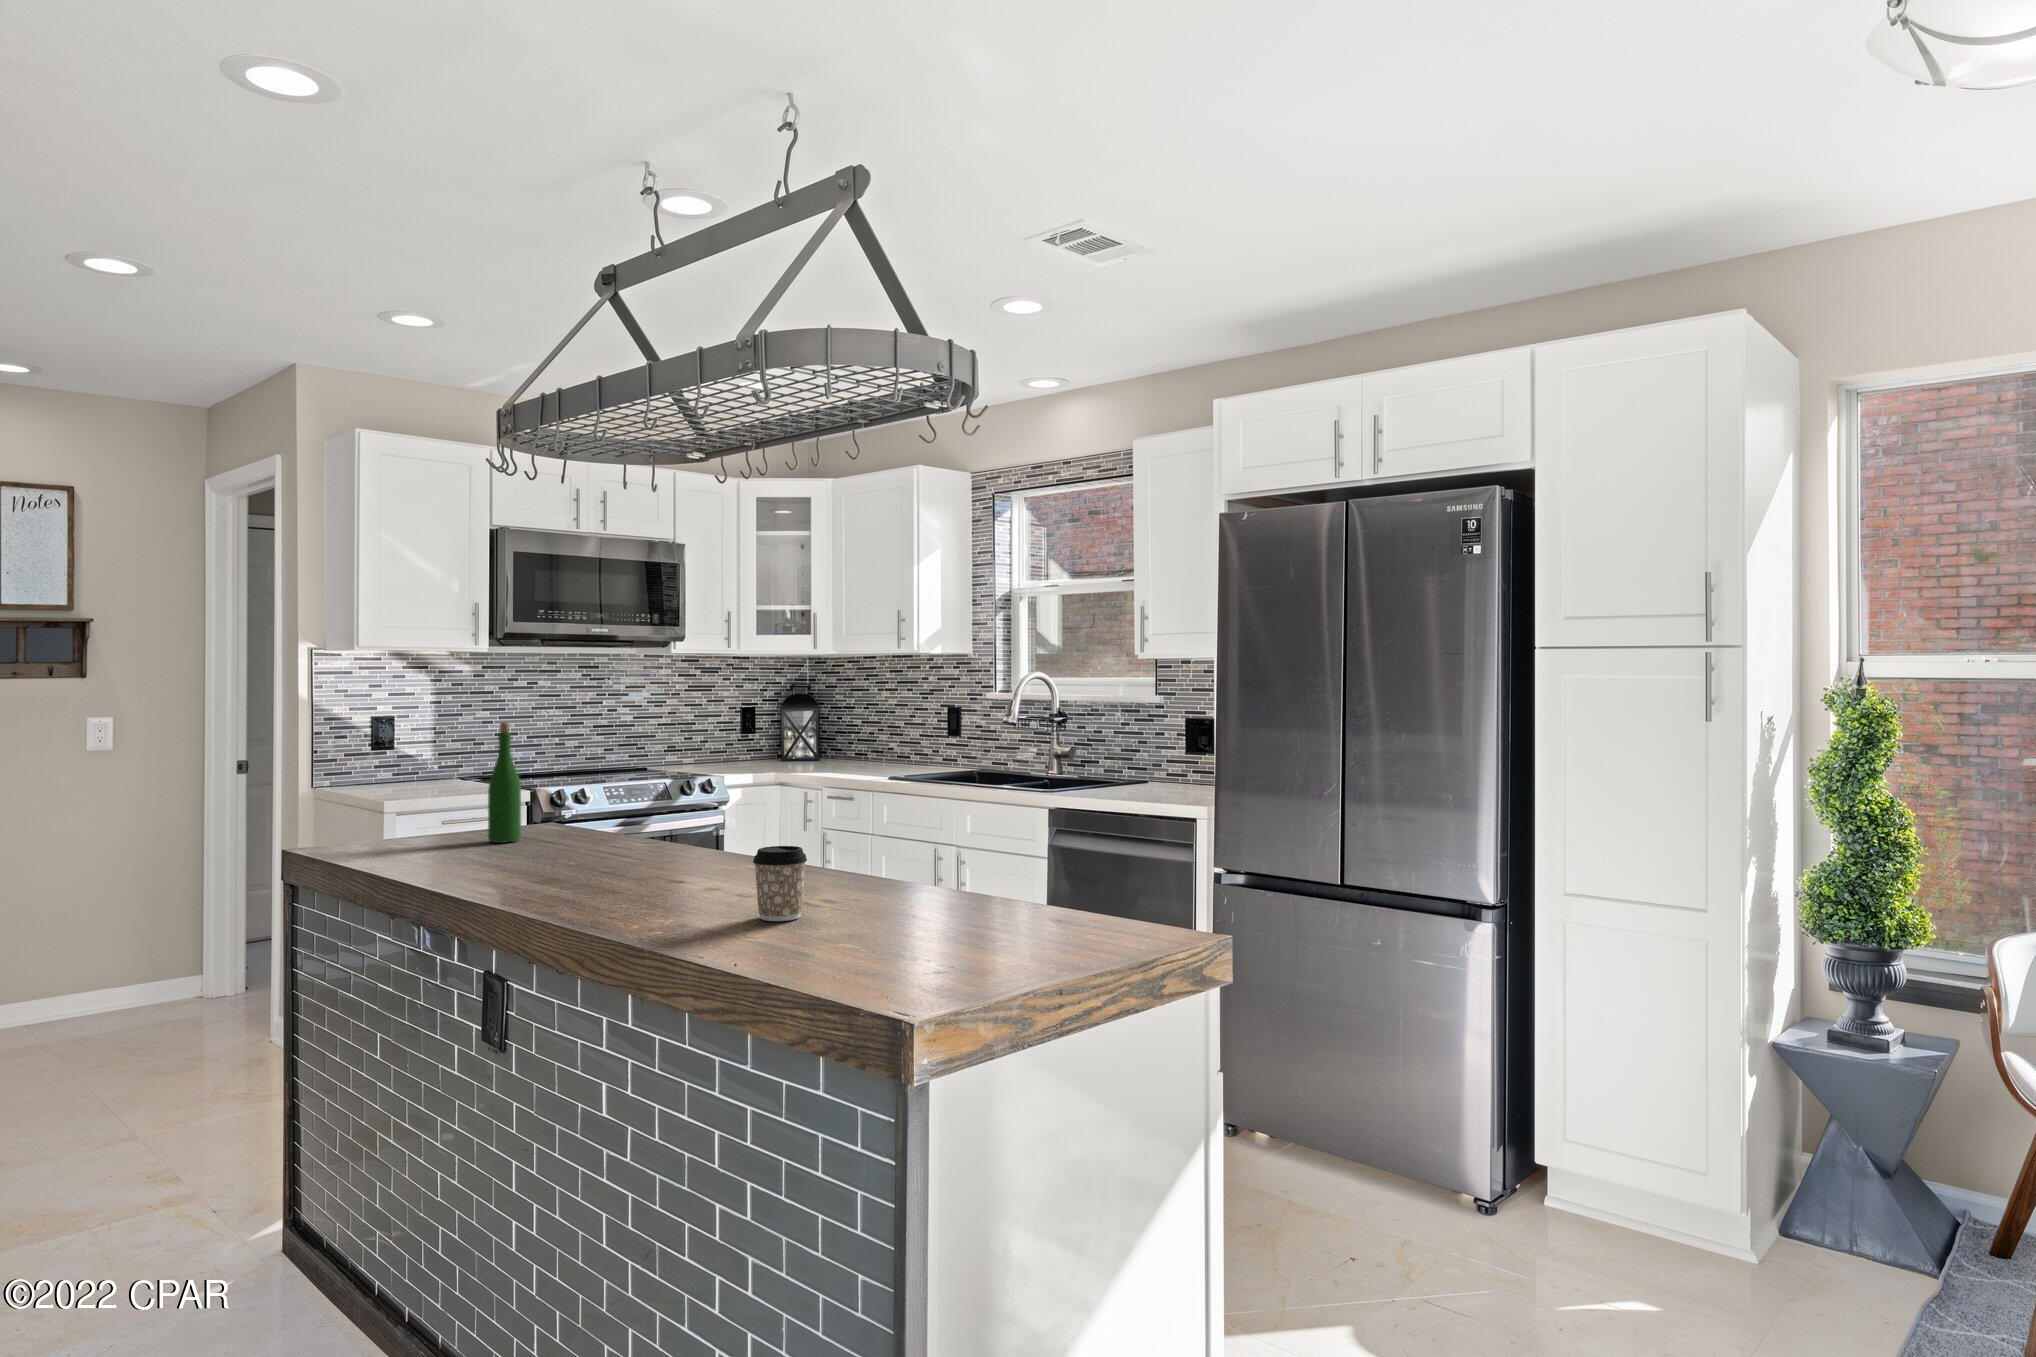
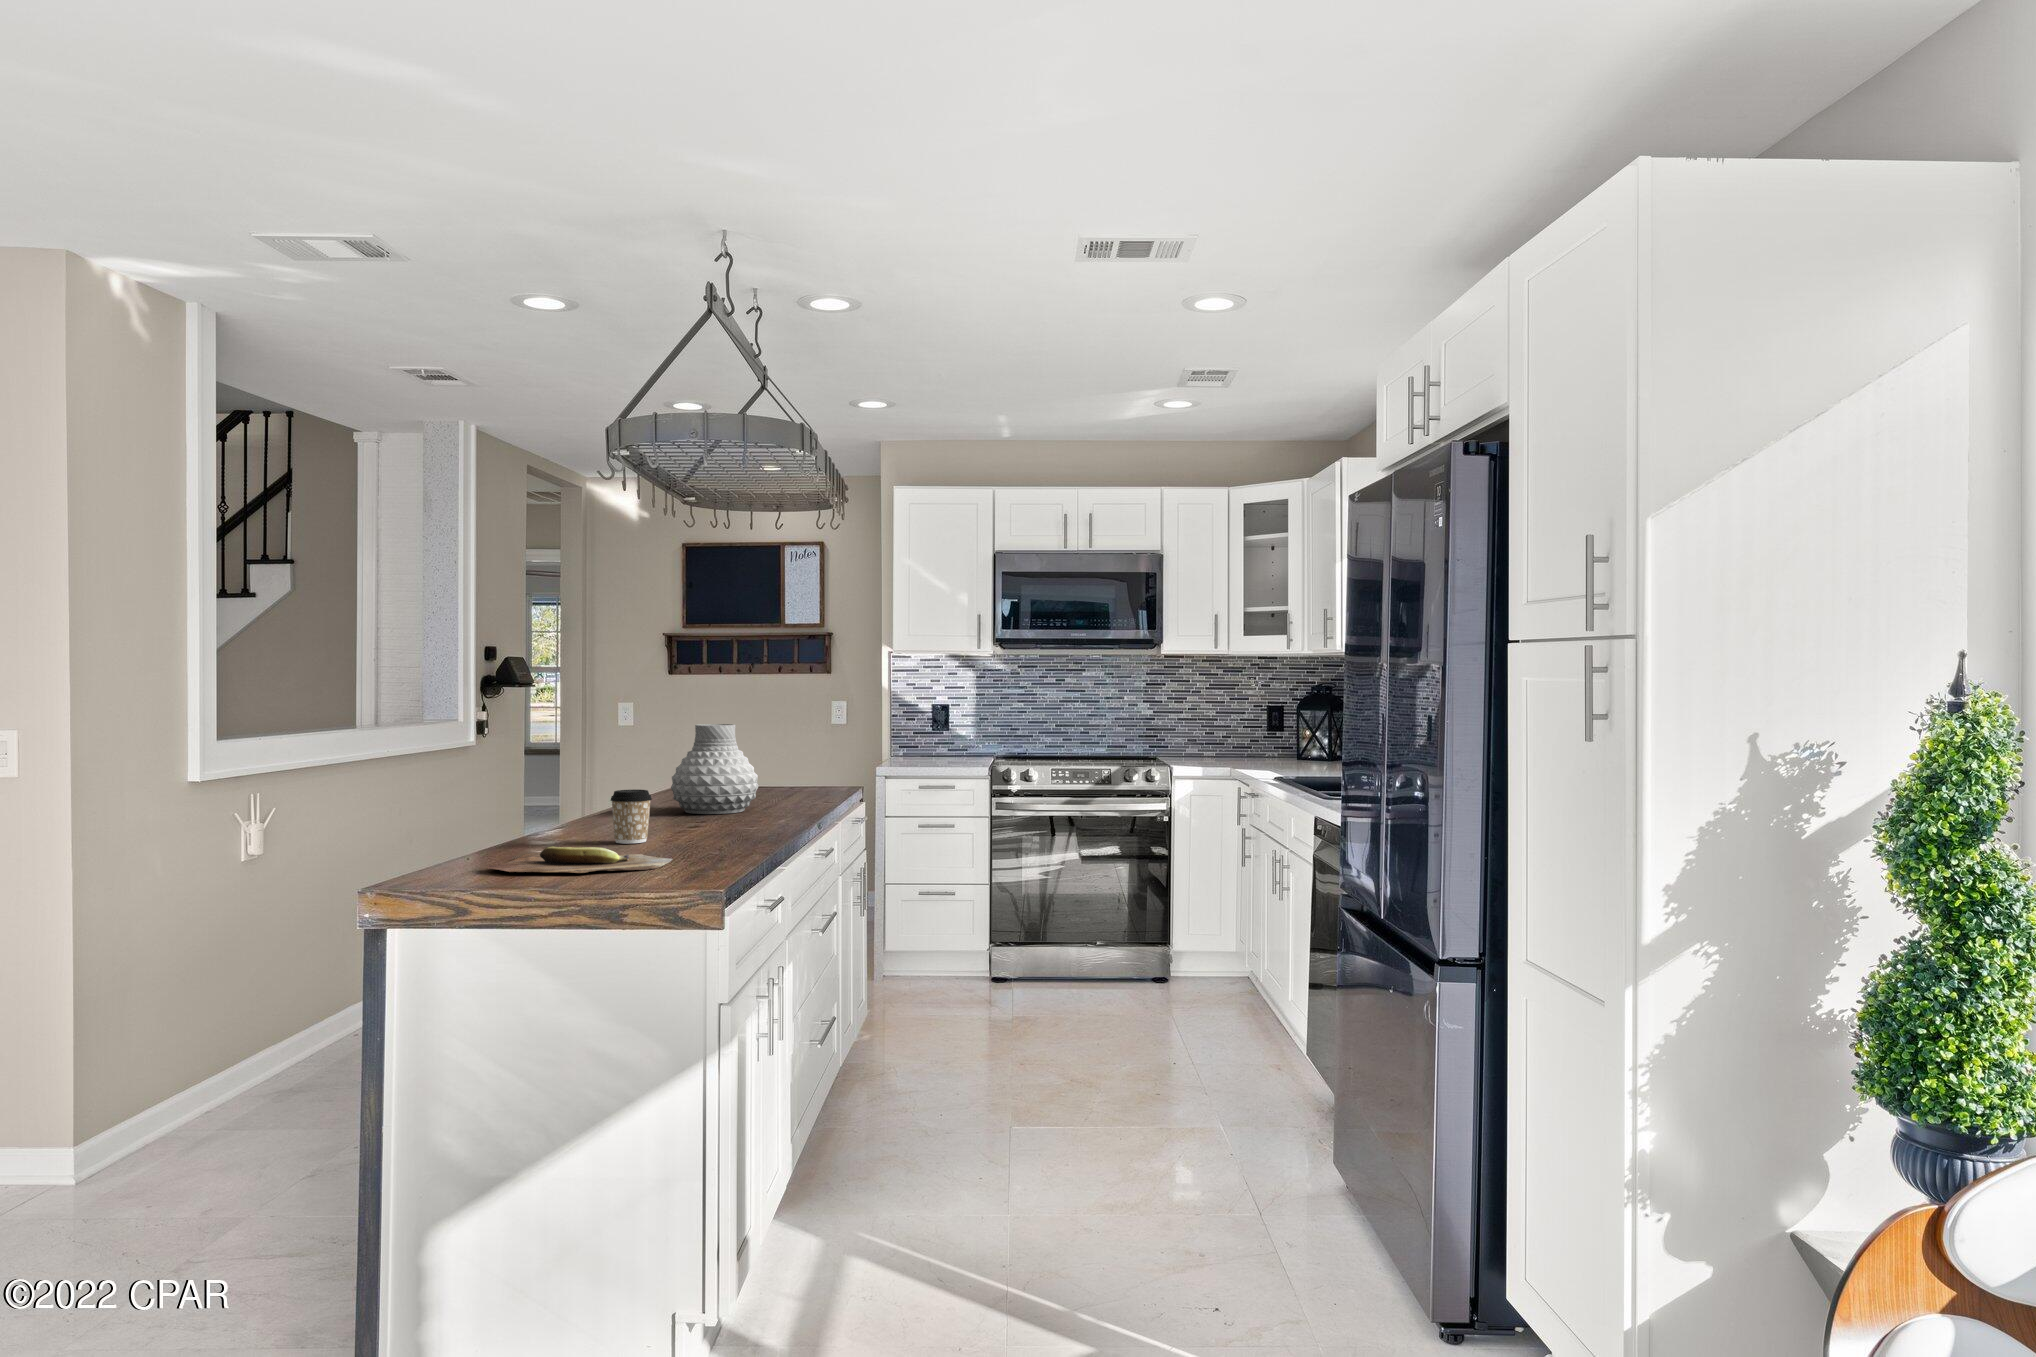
wine bottle: present [488,722,521,843] -> none [772,703,794,792]
vase: none [540,754,663,879] -> present [671,724,759,814]
cutting board: none [800,920,1024,972] -> present [487,847,673,873]

